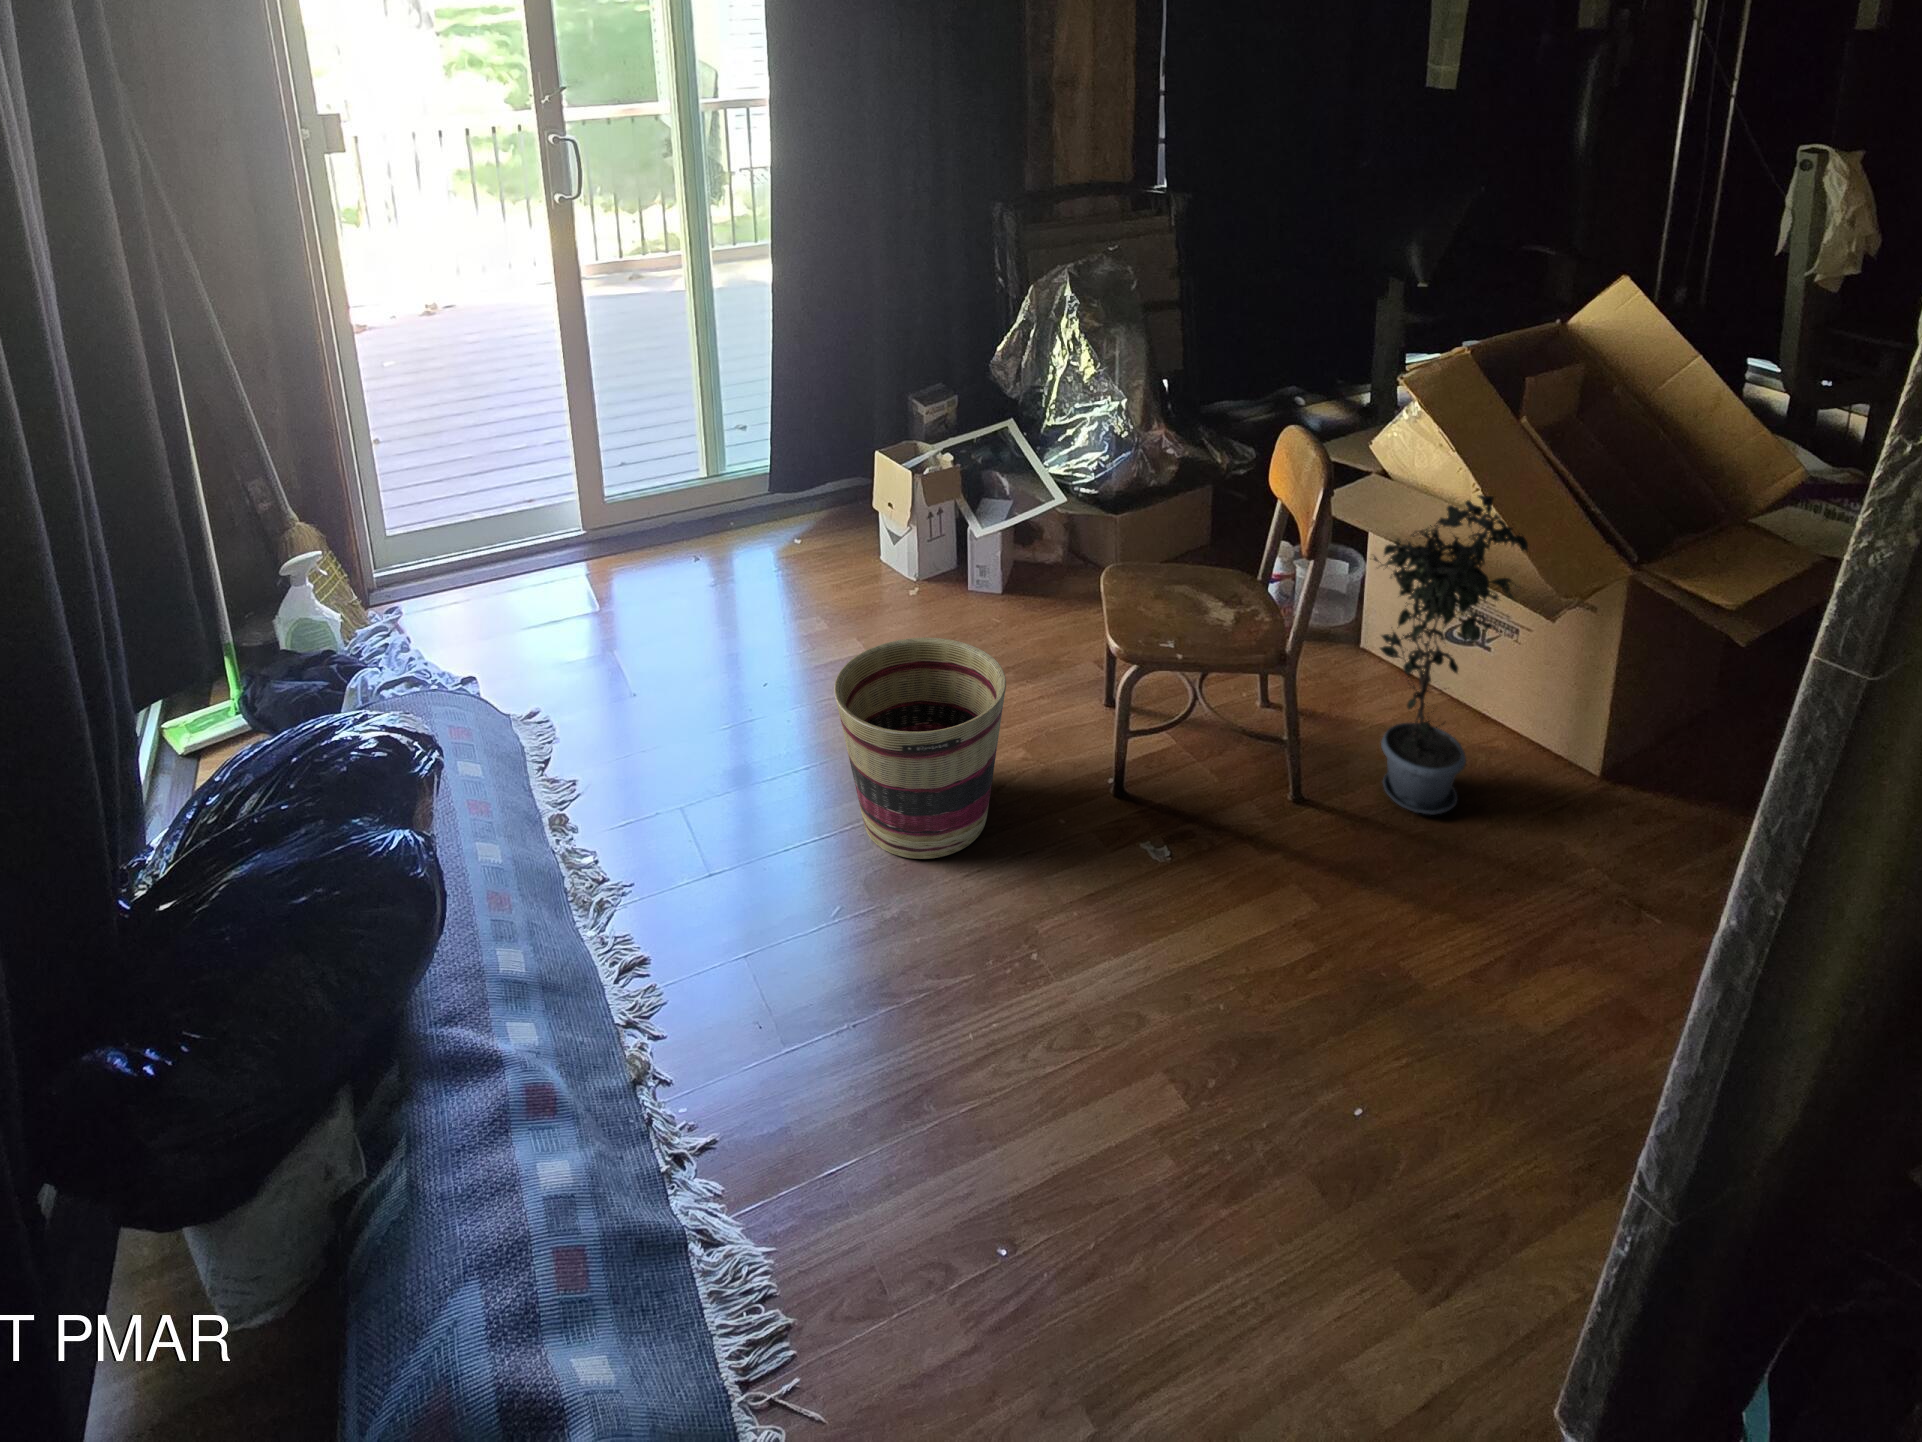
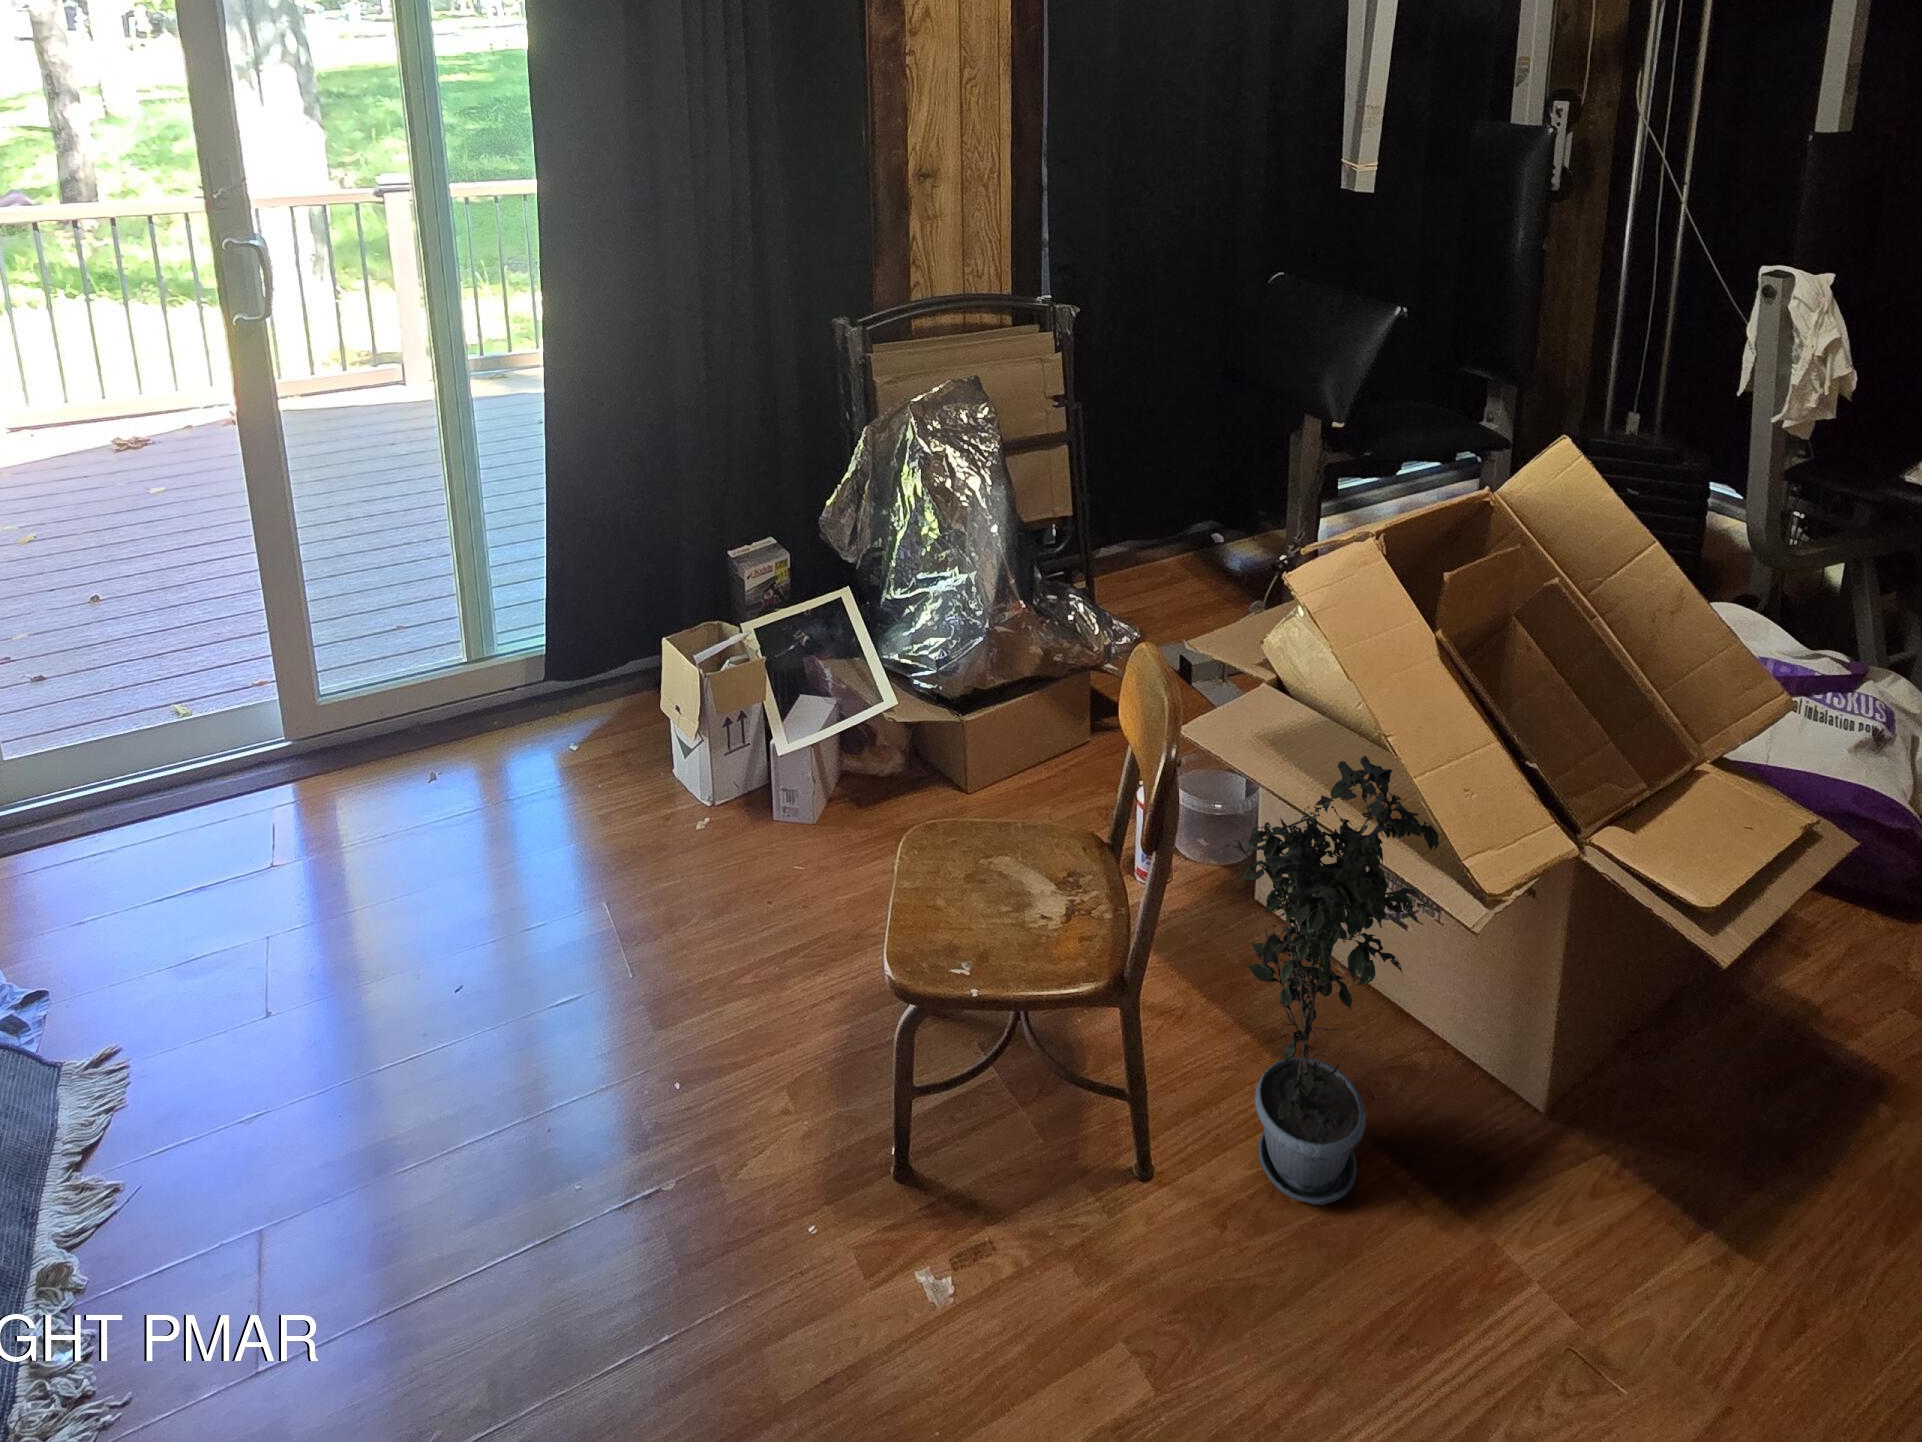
basket: present [834,638,1006,859] -> none [457,961,721,1326]

